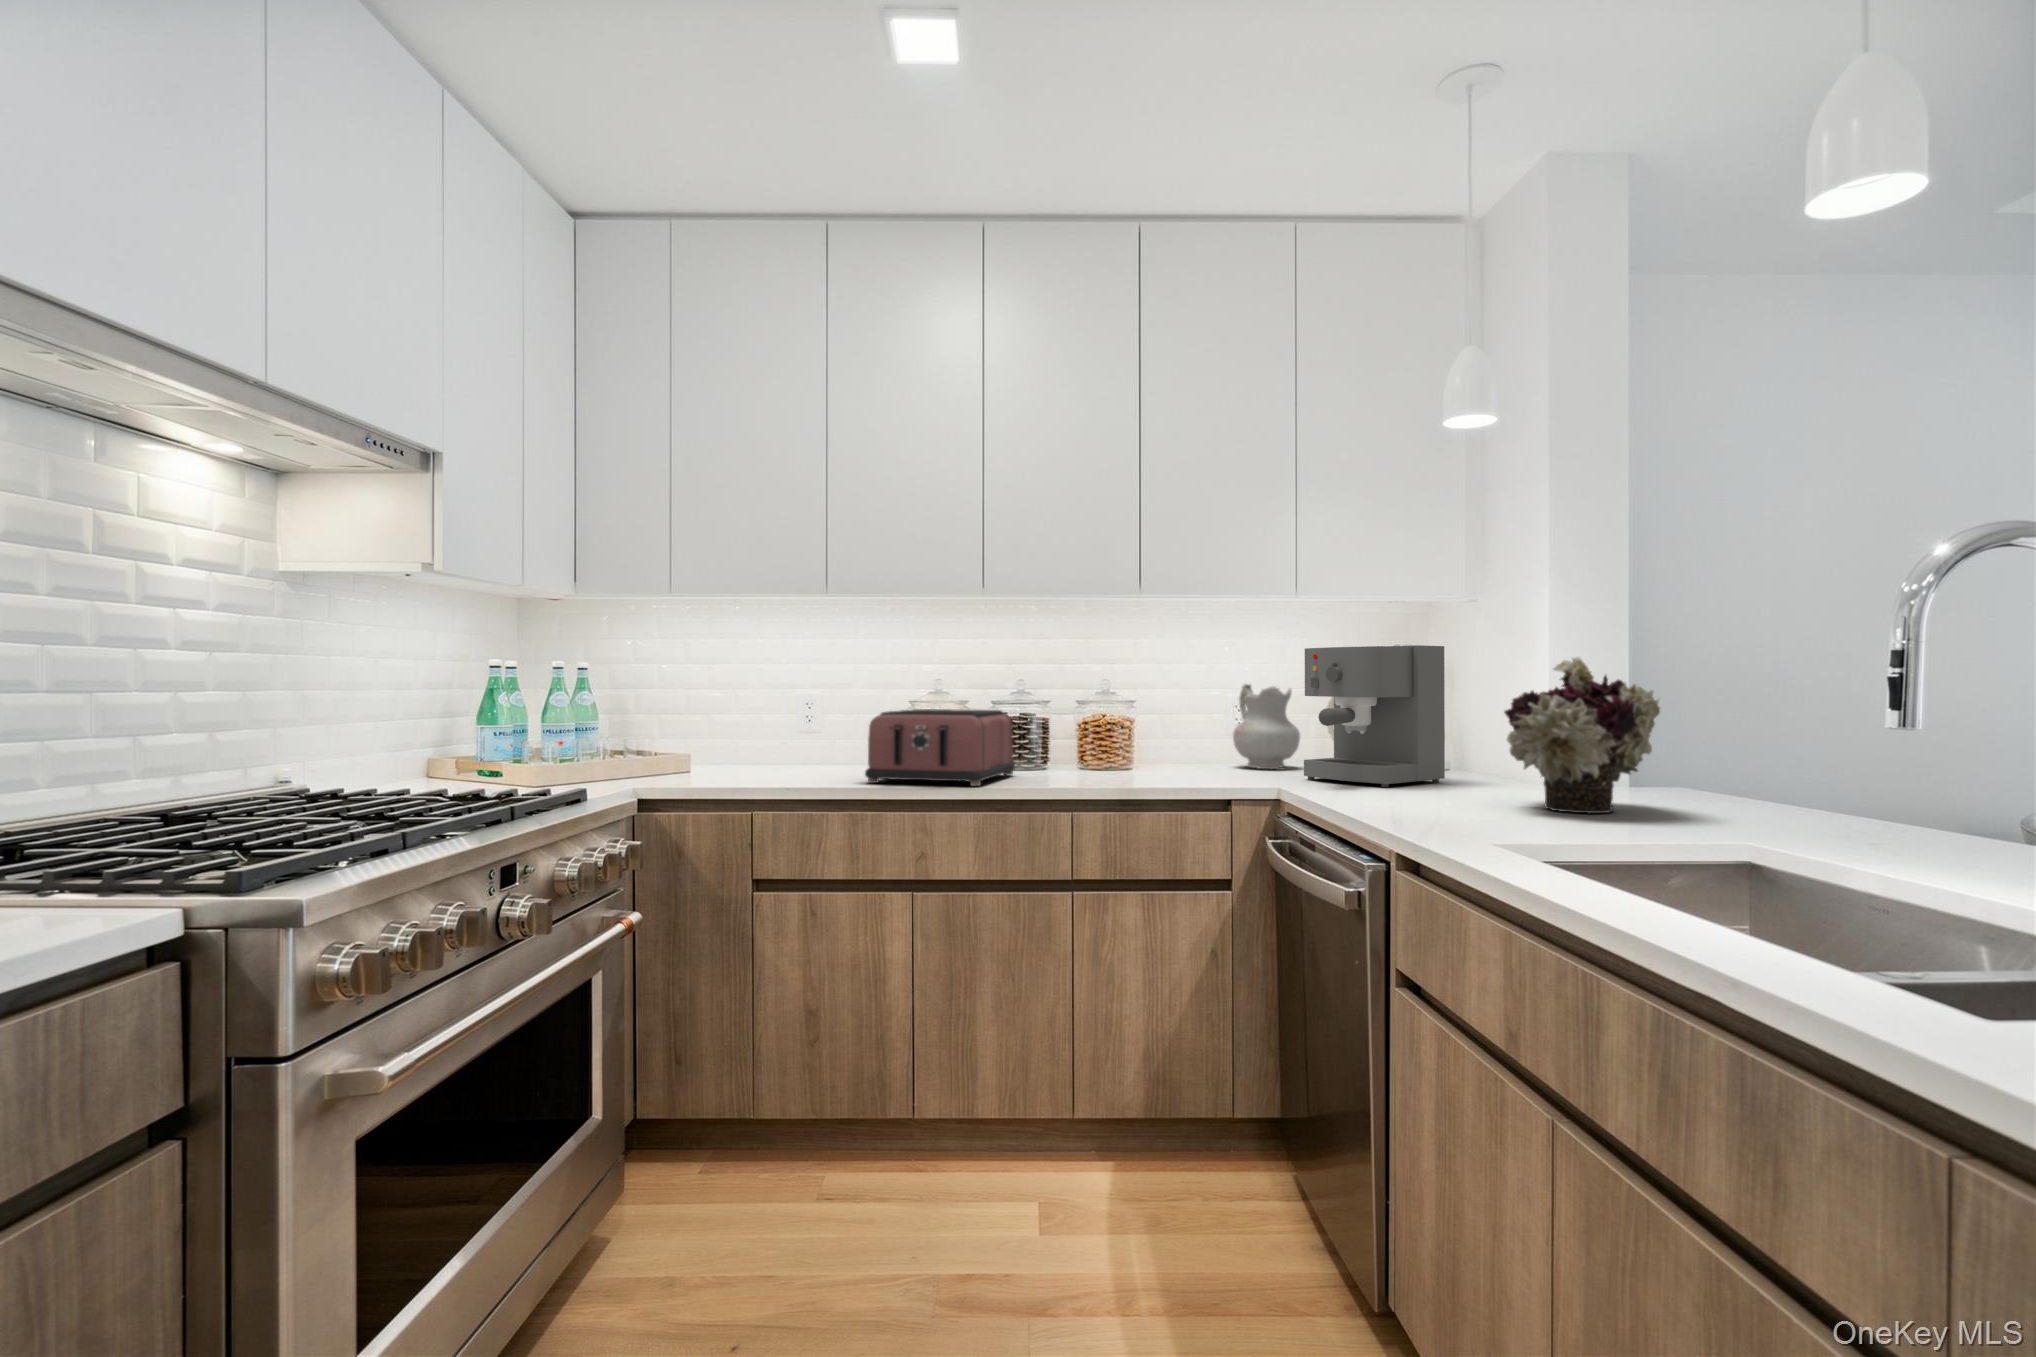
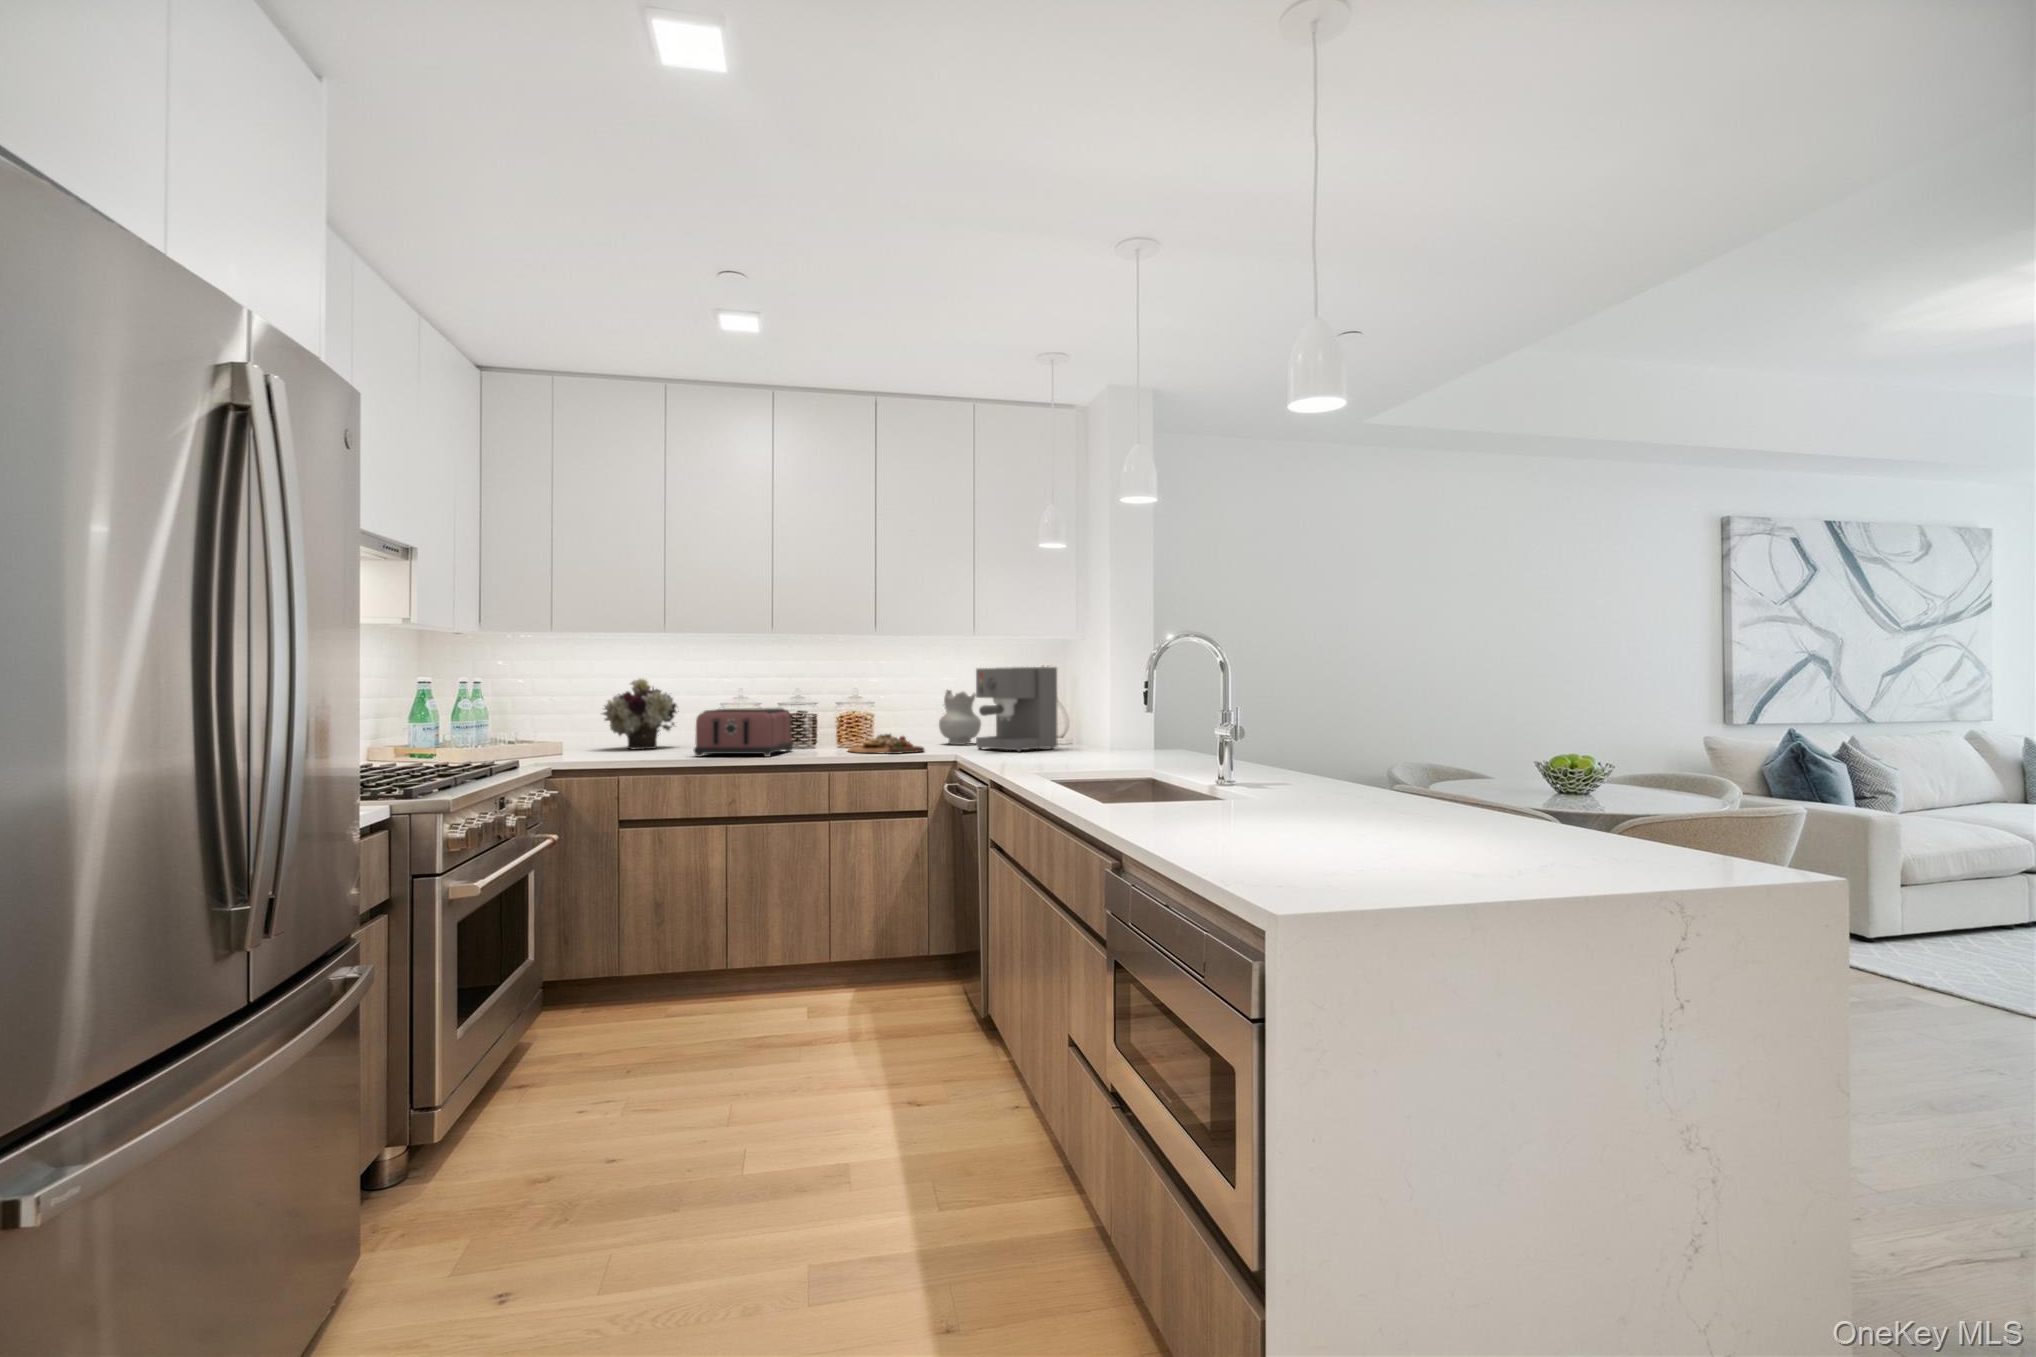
flower arrangement: present [1505,657,1660,813] -> present [603,679,679,749]
cutting board: none [1098,751,1224,786] -> present [848,734,924,754]

